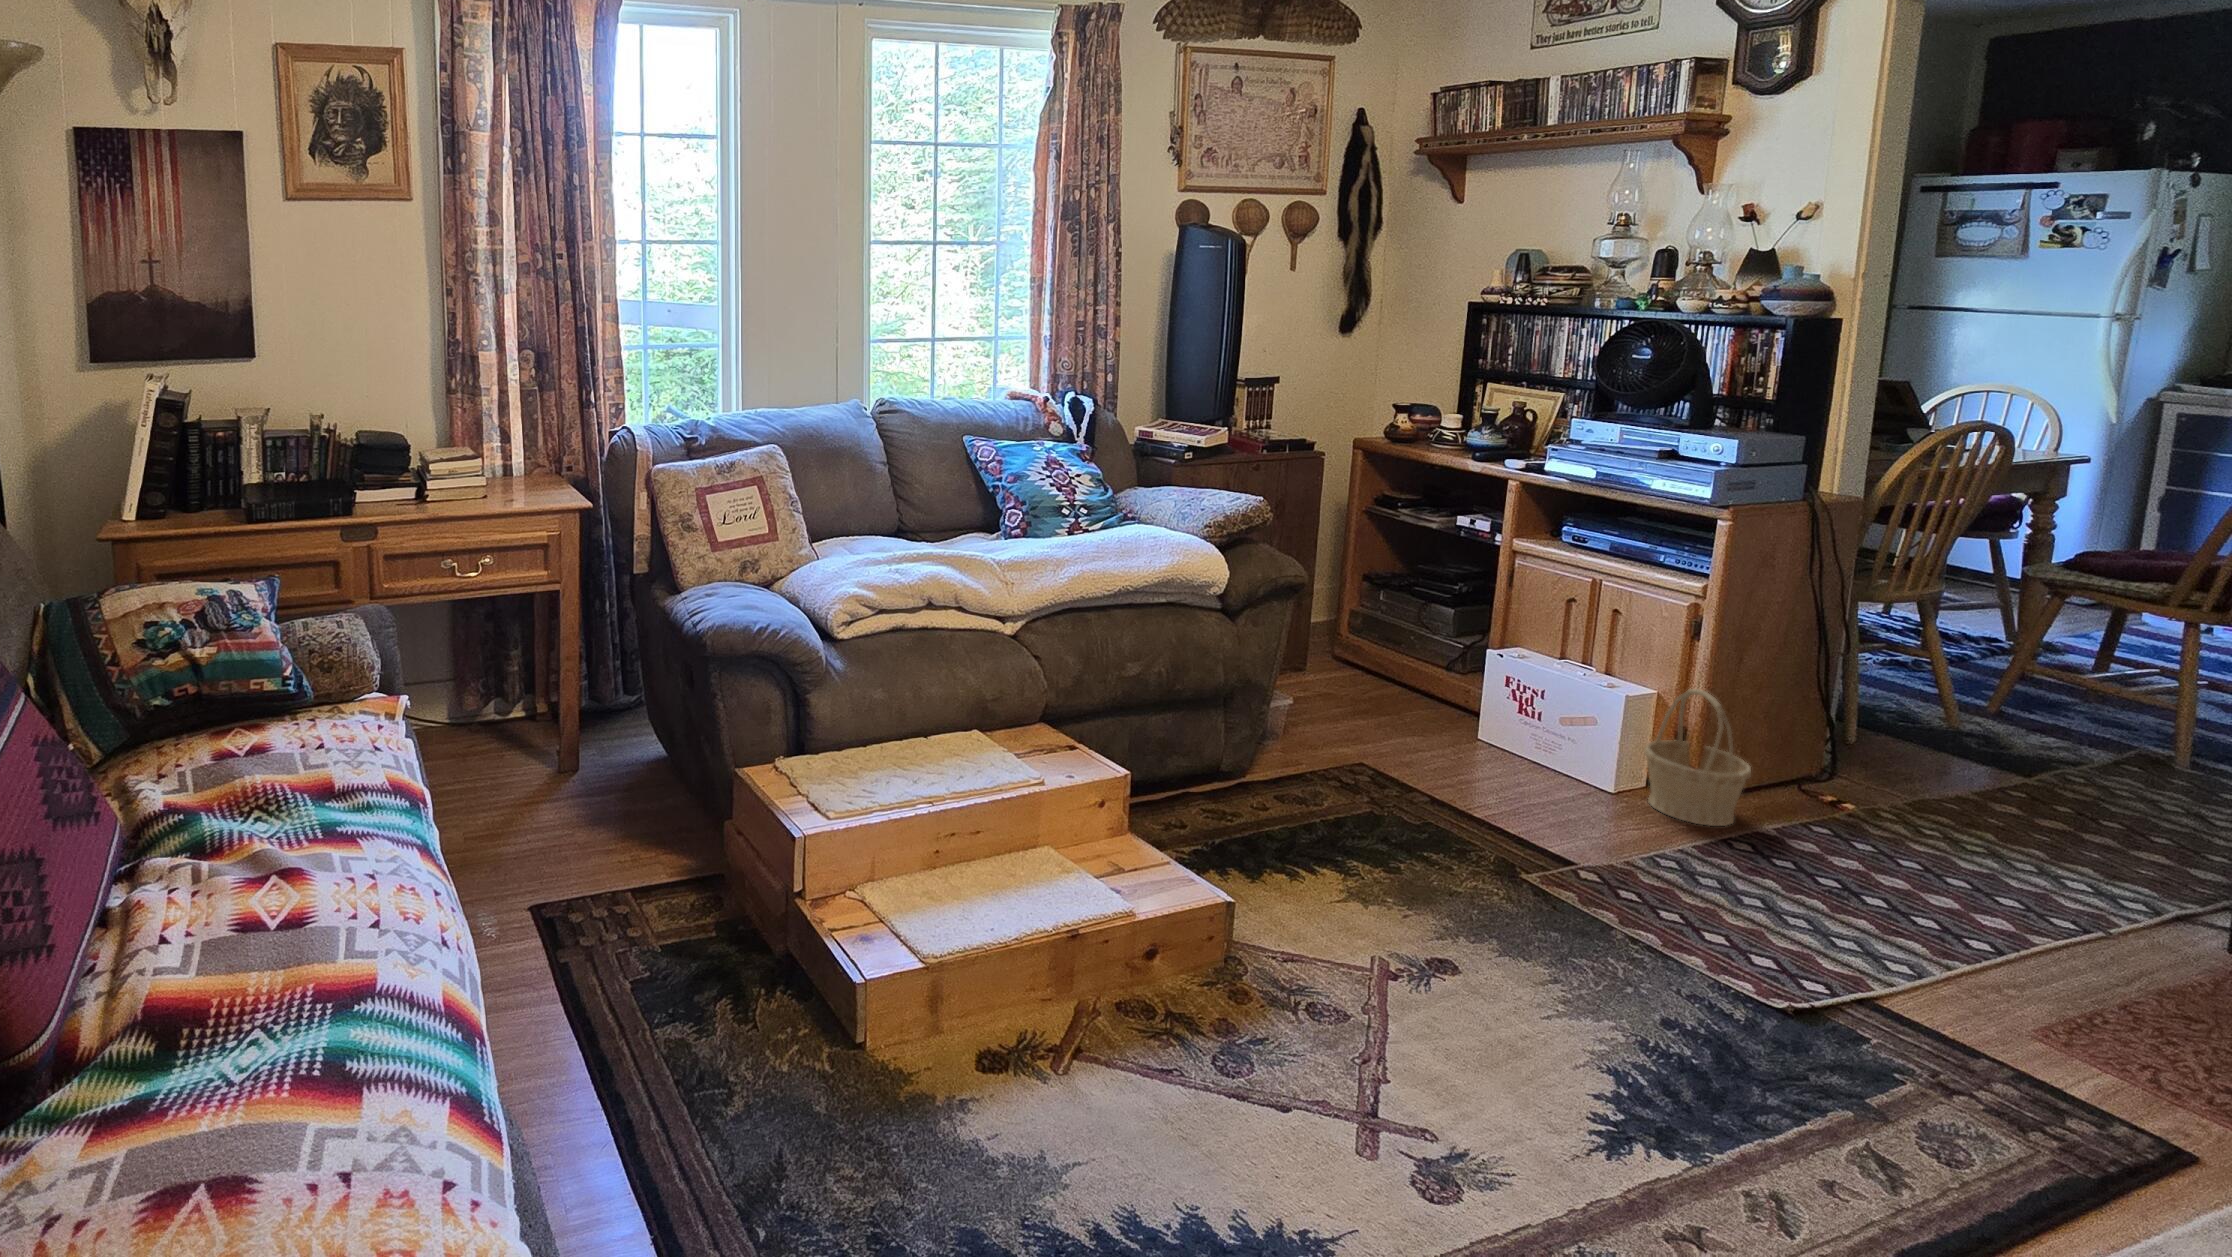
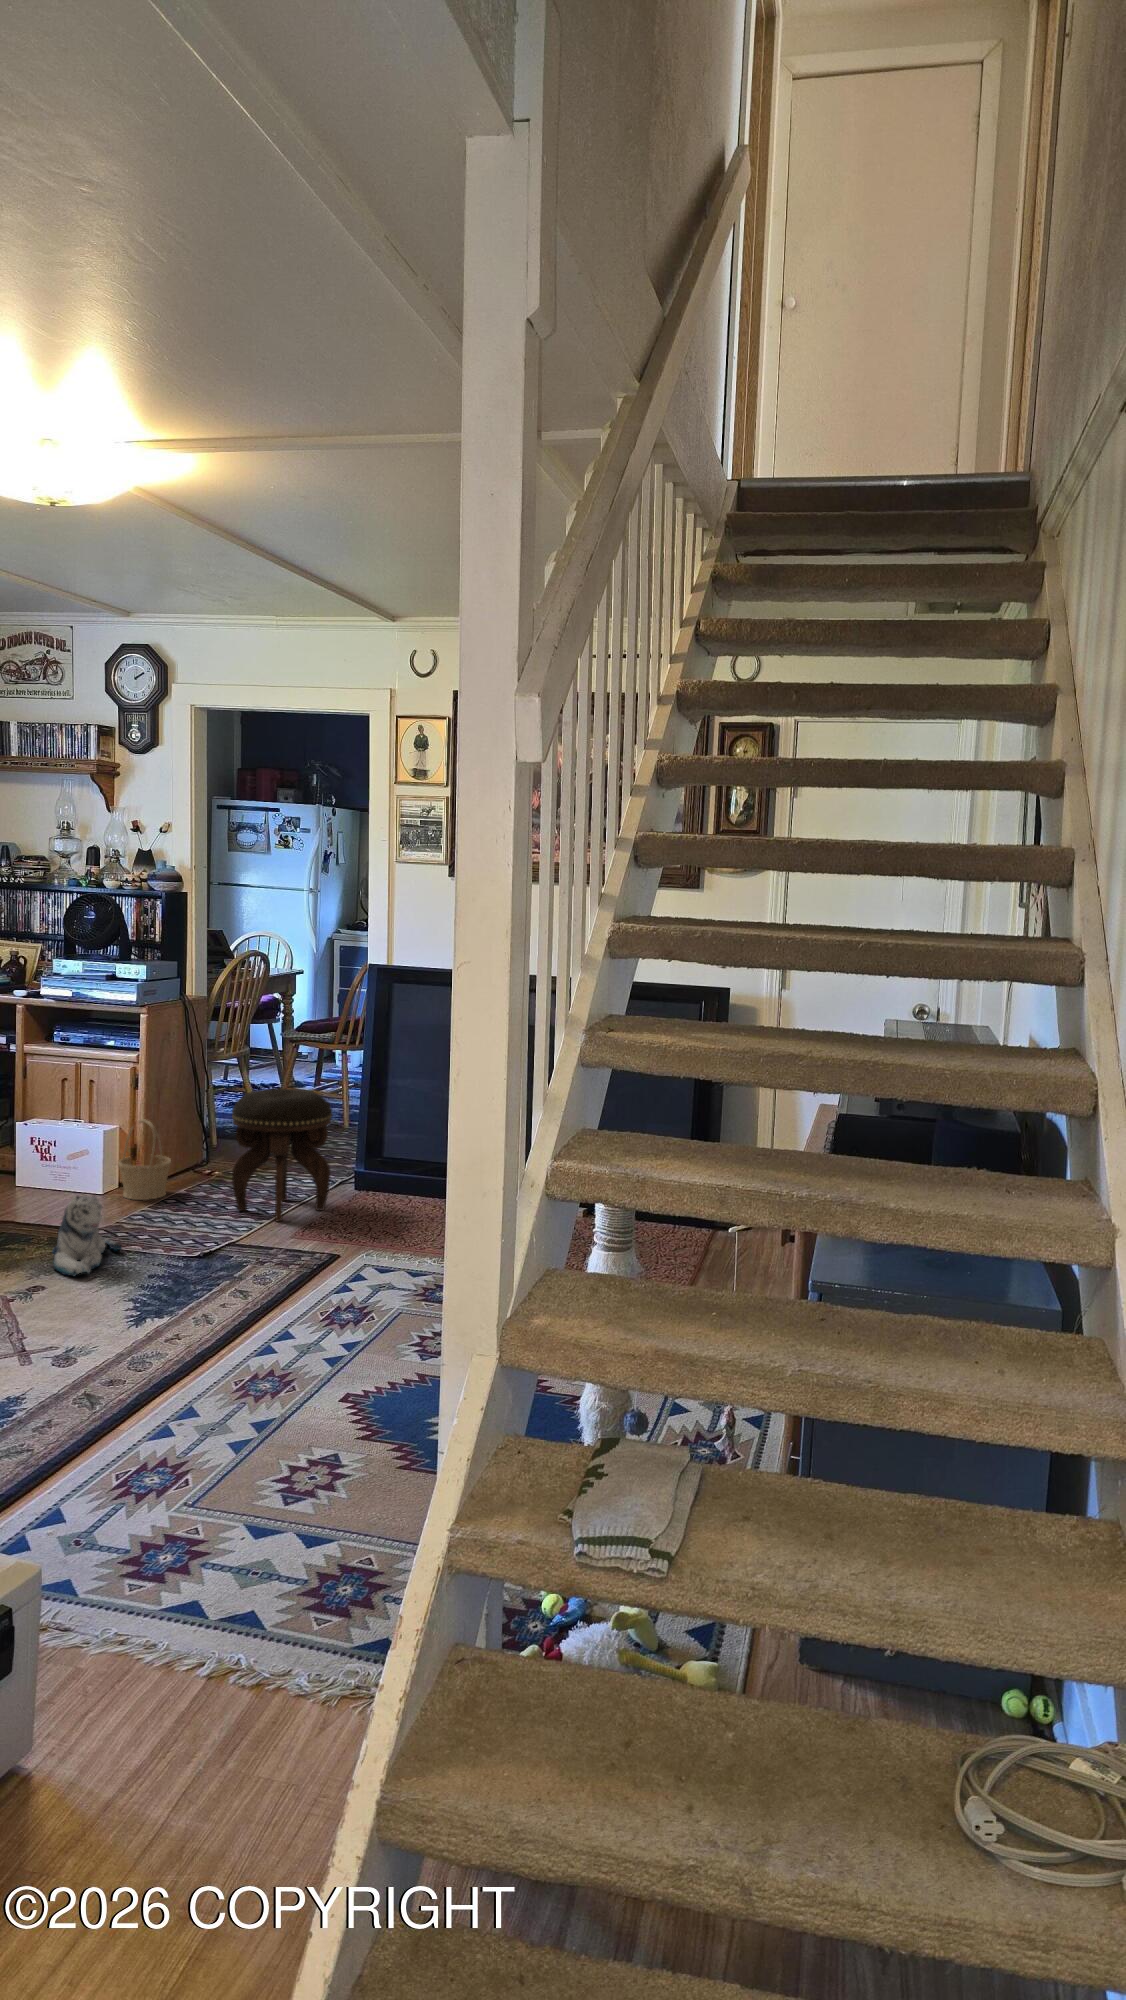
footstool: none [1886,703,2194,991] -> present [232,1089,332,1222]
plush toy: none [1485,818,1621,965] -> present [52,1196,121,1276]

